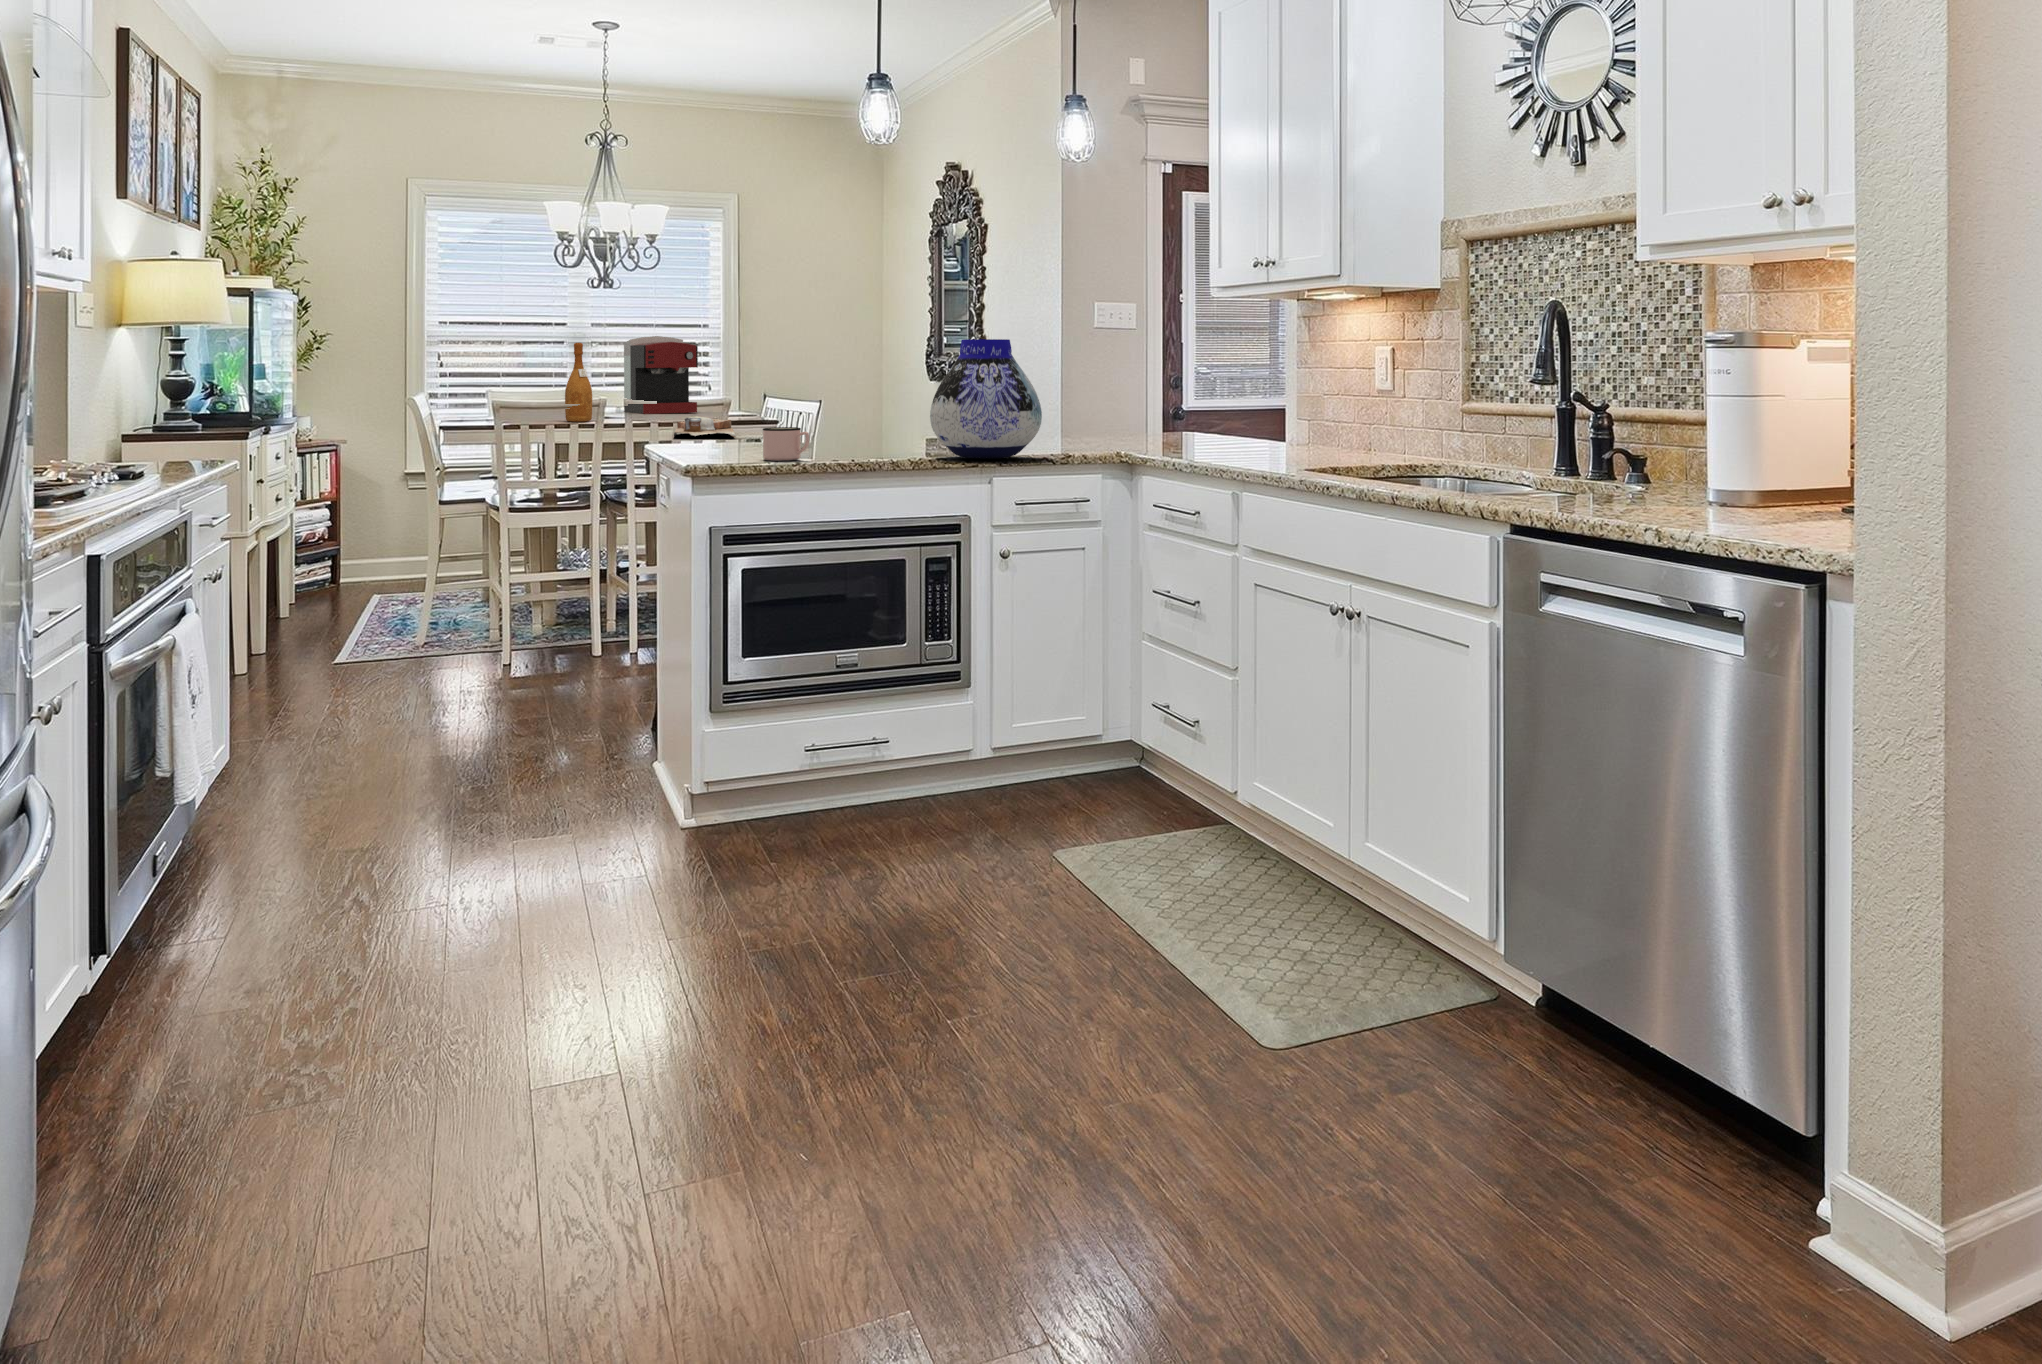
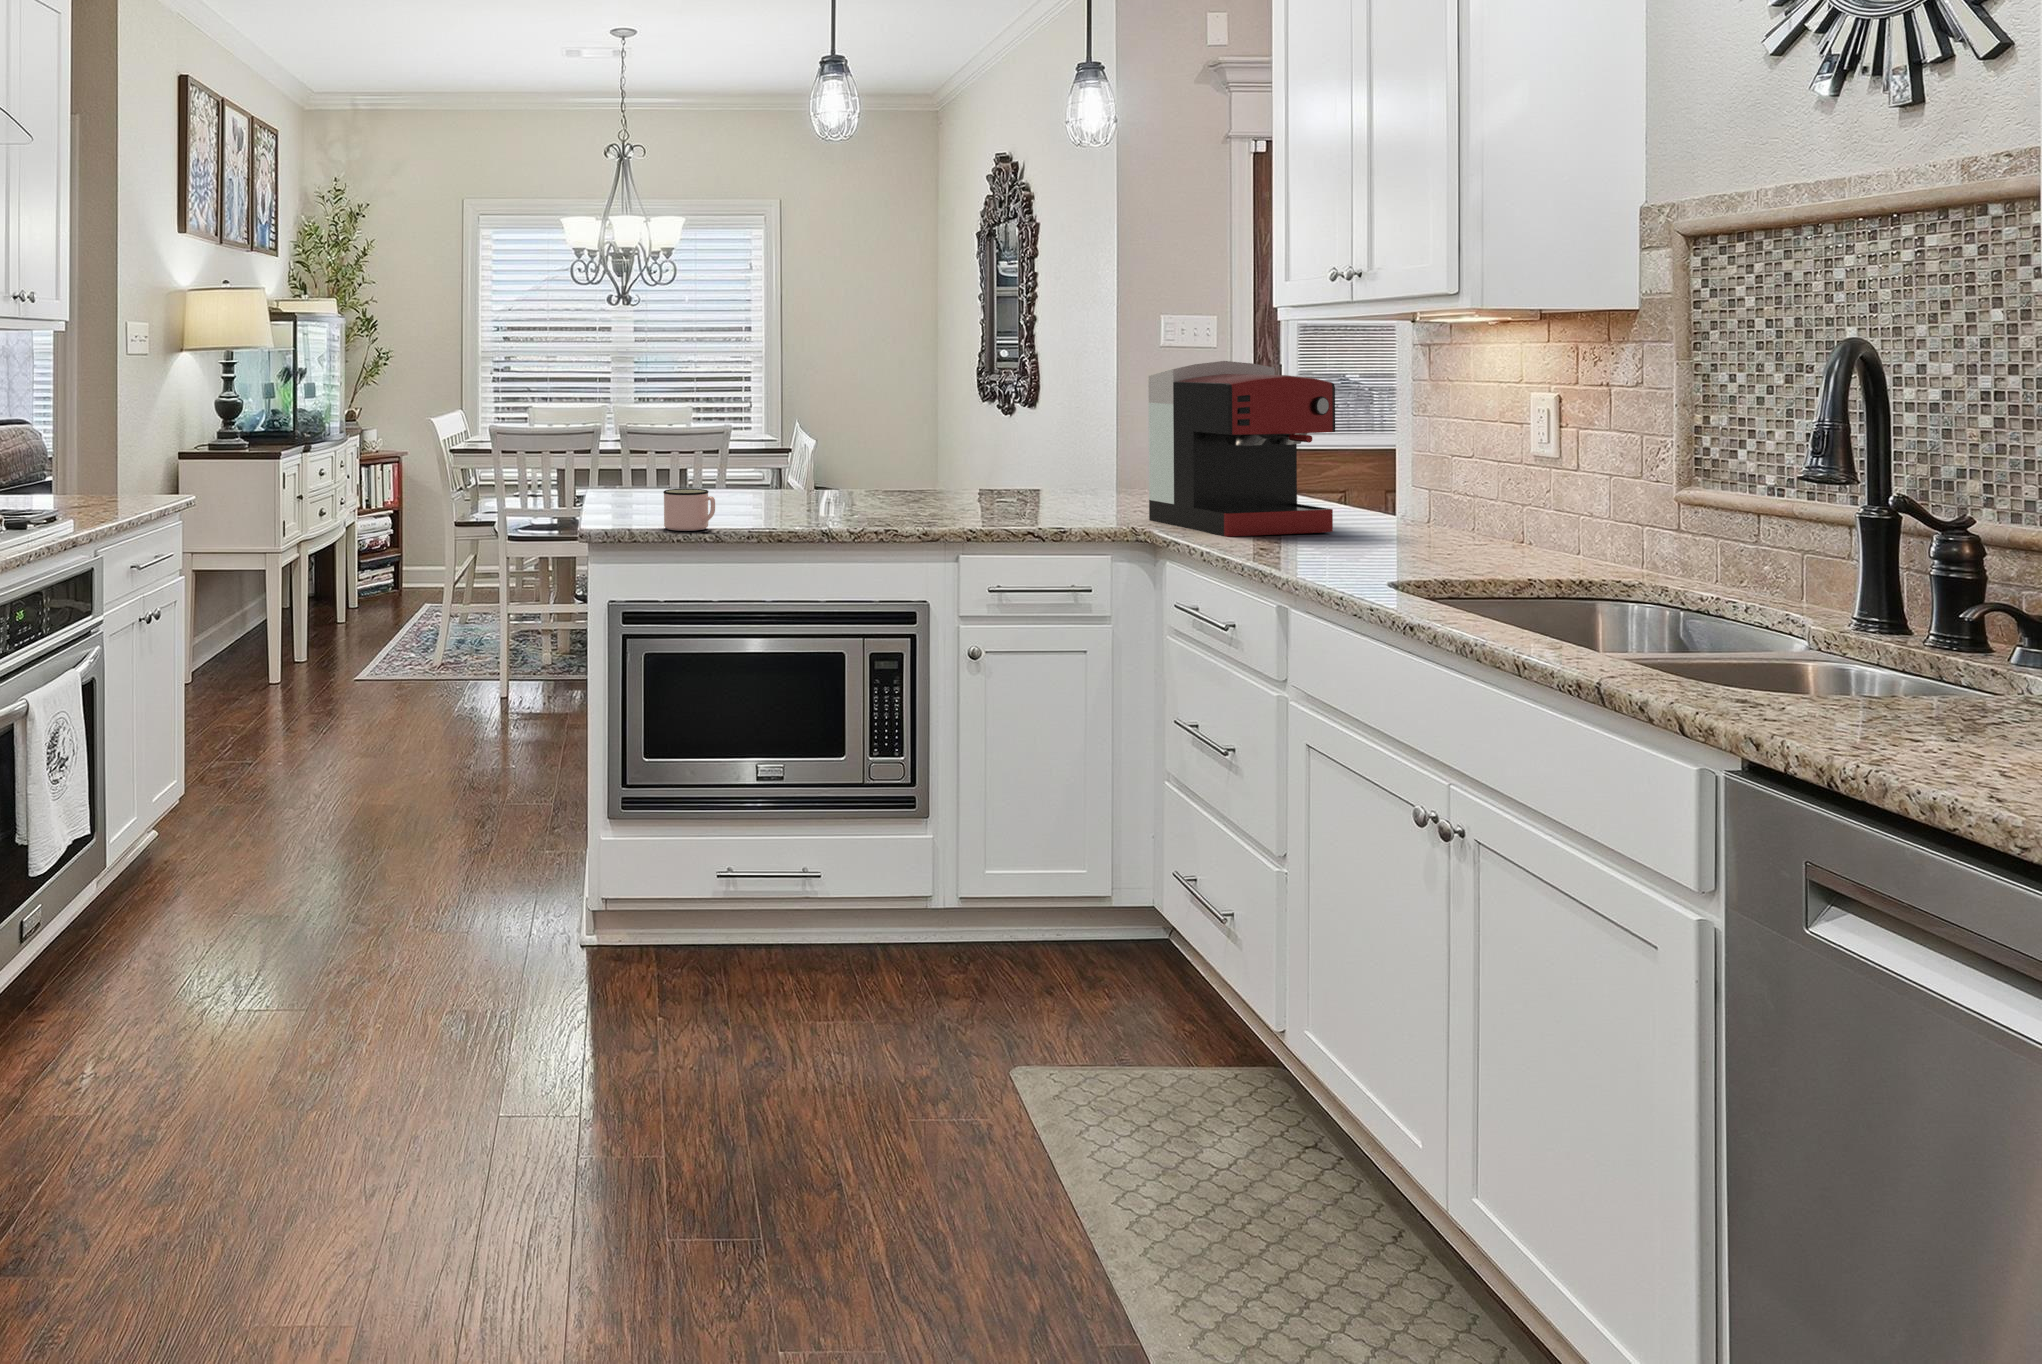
coffee maker: present [624,336,698,414] -> present [1148,361,1335,537]
vase: present [930,339,1042,459] -> none [871,382,1016,536]
wine bottle: present [565,343,592,422] -> none [563,365,590,447]
cutting board: present [674,416,736,437] -> none [626,454,705,482]

